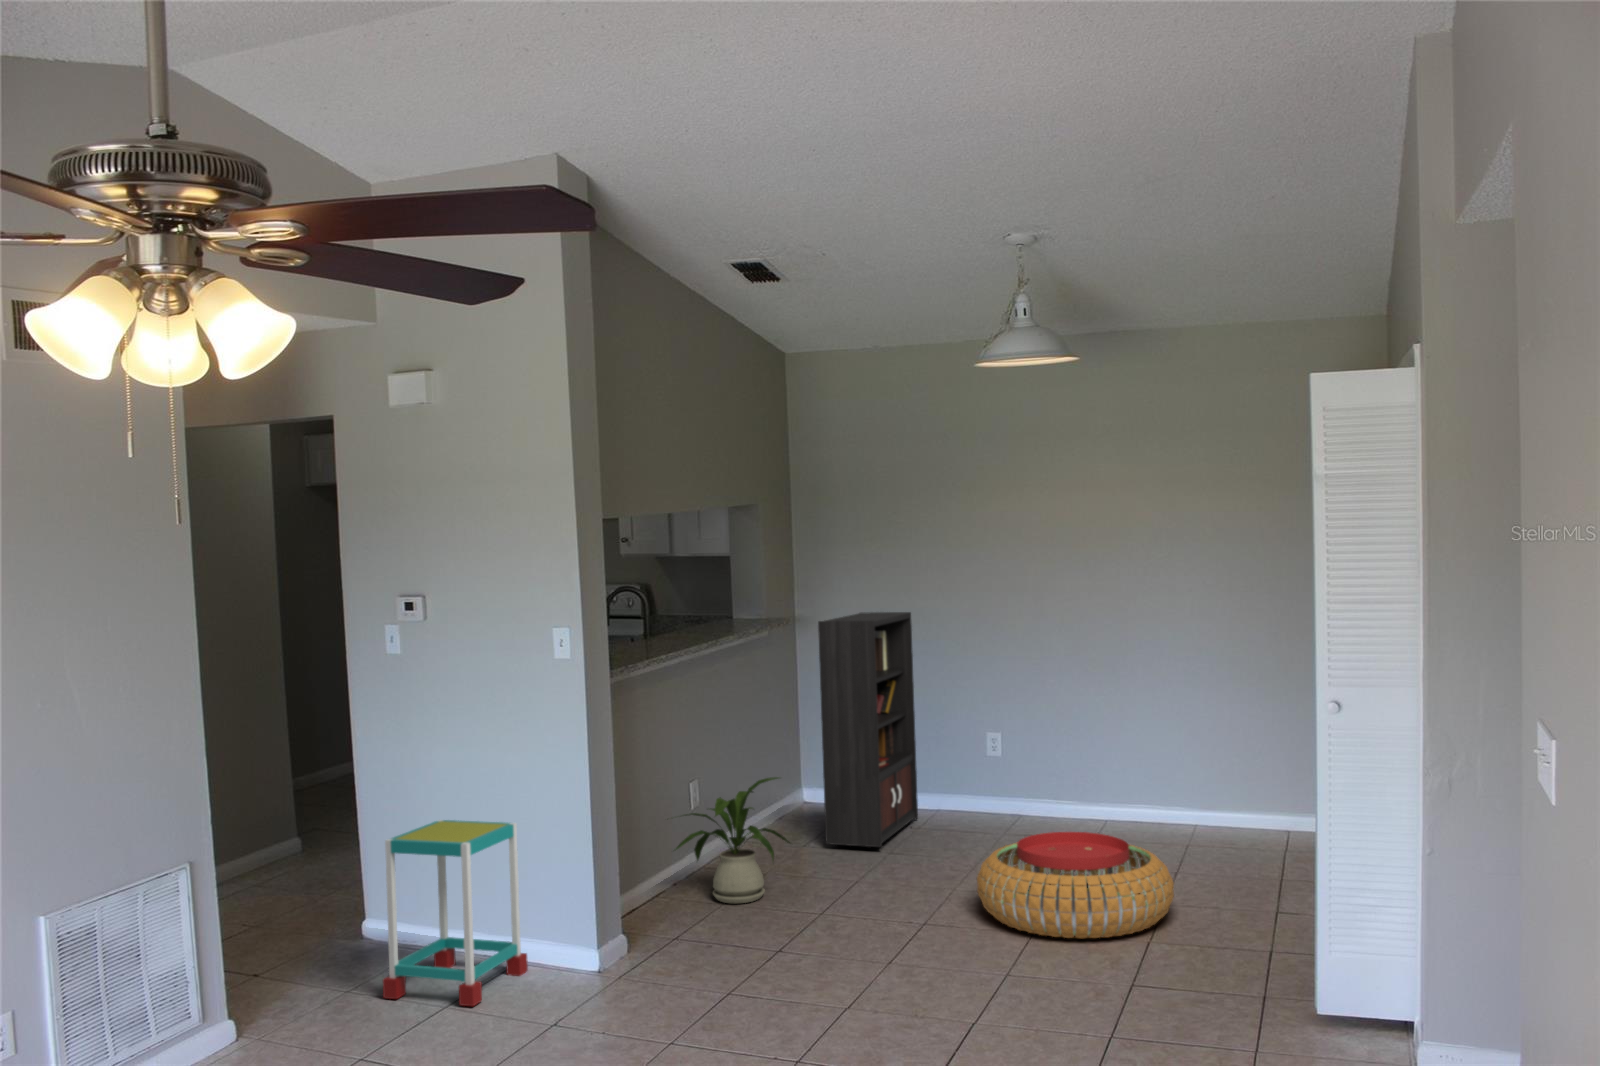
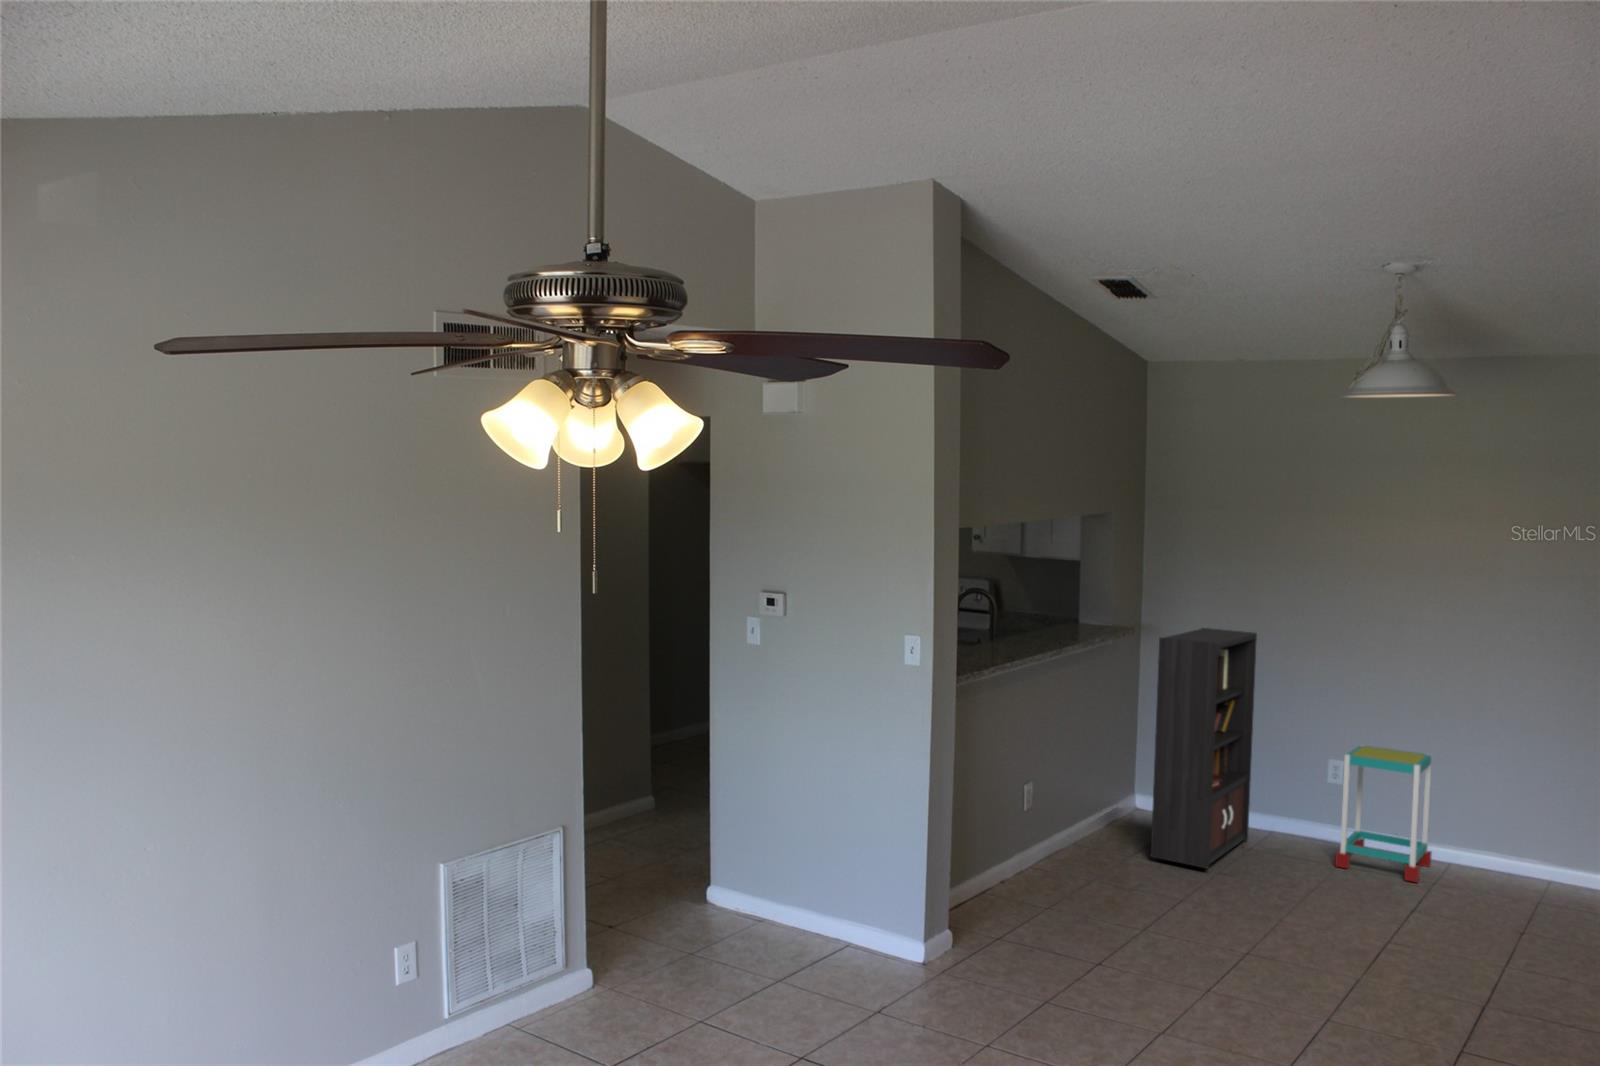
house plant: present [676,777,789,903] -> none [994,792,1119,911]
side table: present [383,820,528,1006] -> present [1335,745,1432,882]
pouf: present [977,832,1174,938] -> none [1312,889,1539,1016]

